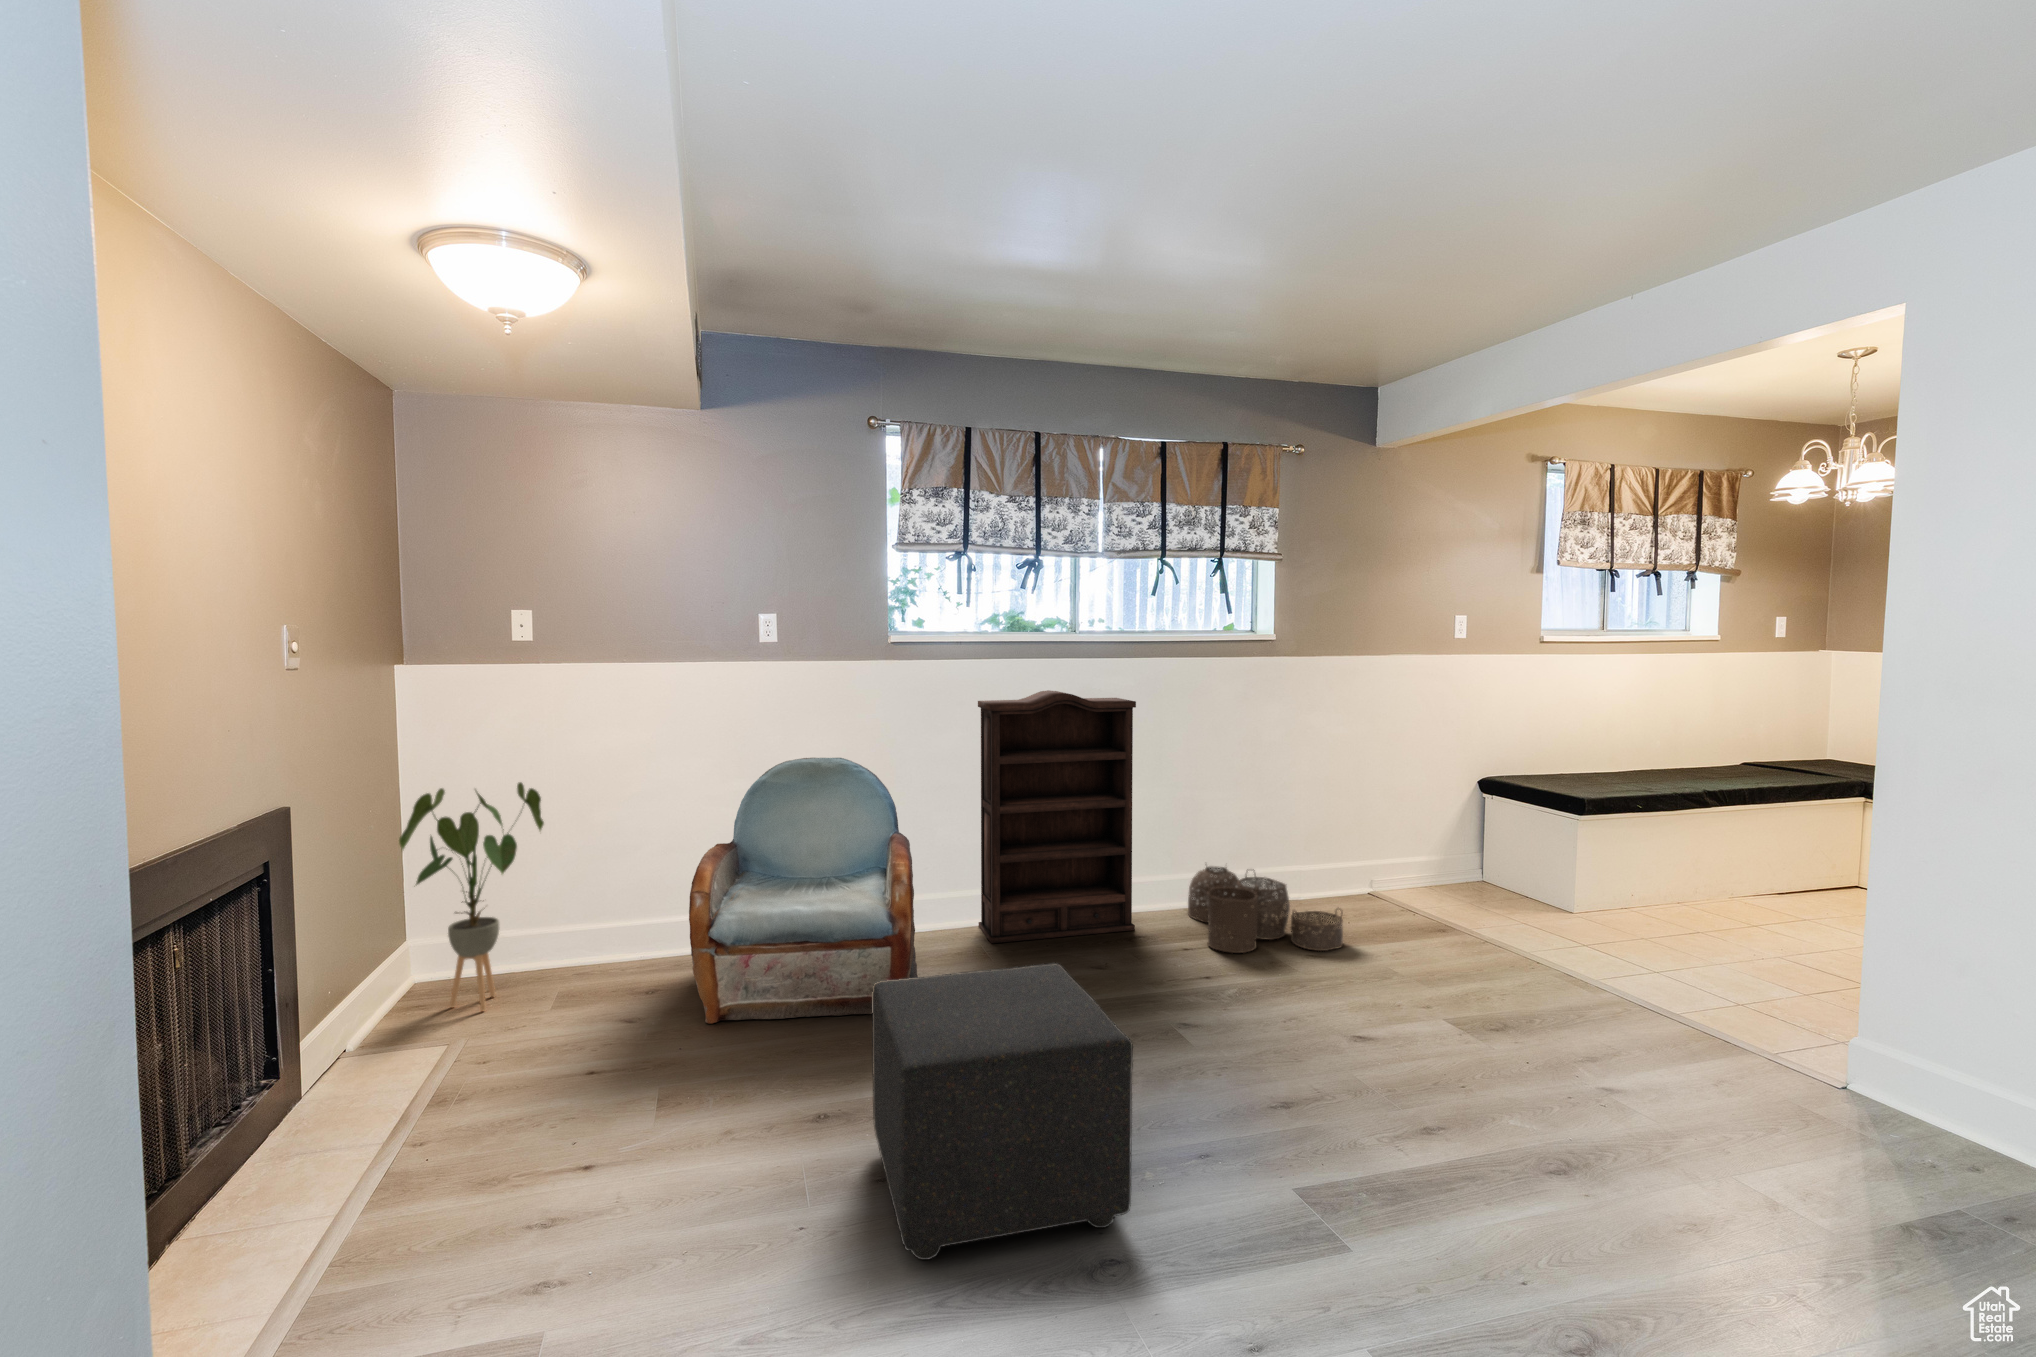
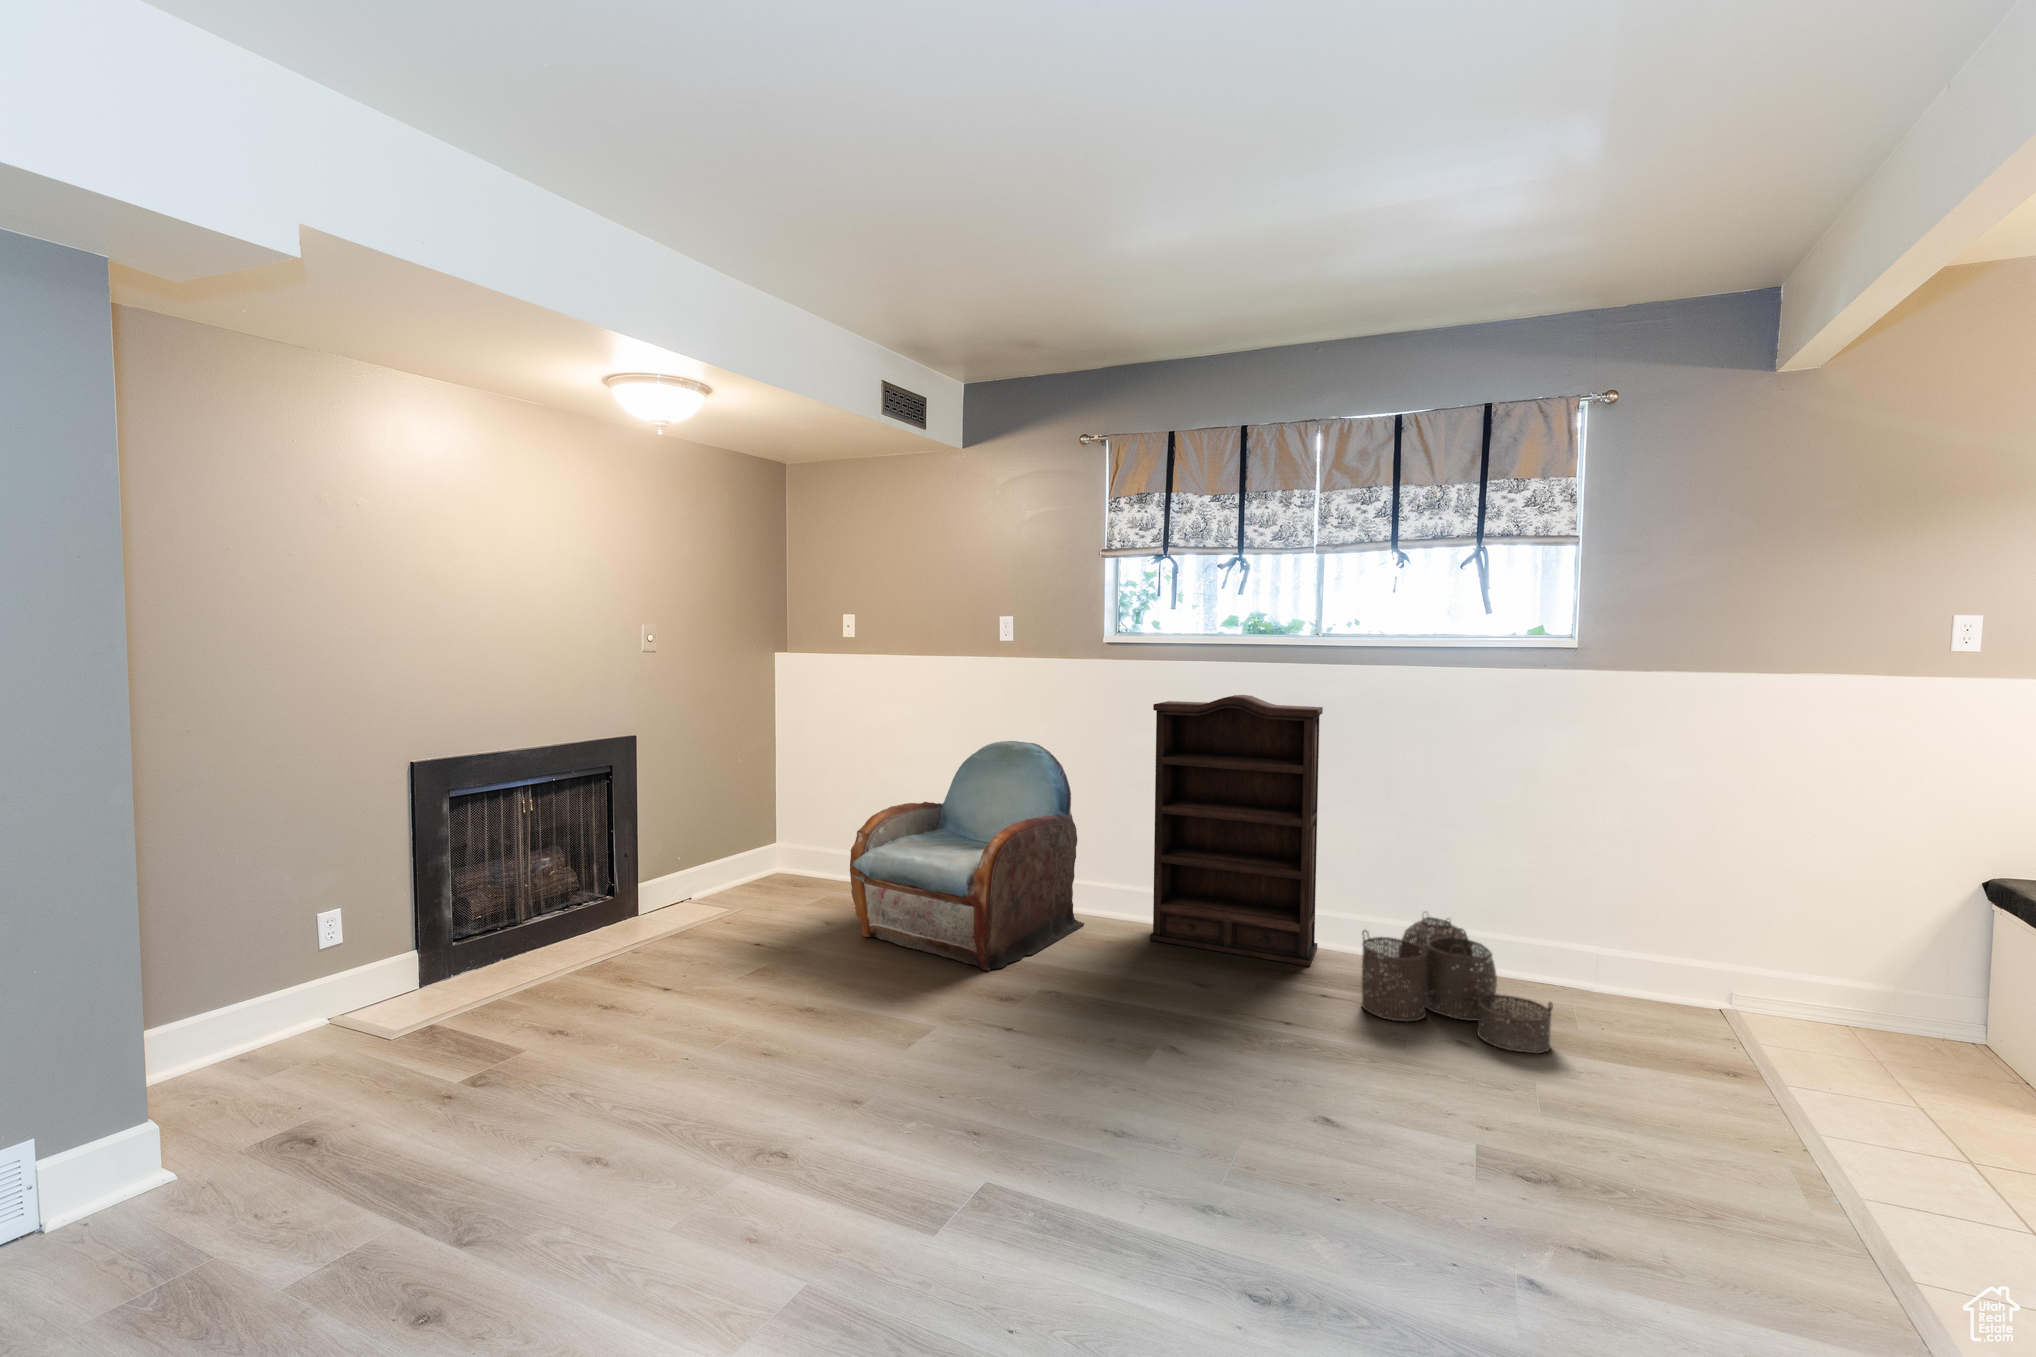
house plant: present [399,782,544,1011] -> none [739,737,839,893]
ottoman: present [872,963,1133,1260] -> none [687,911,952,1166]

